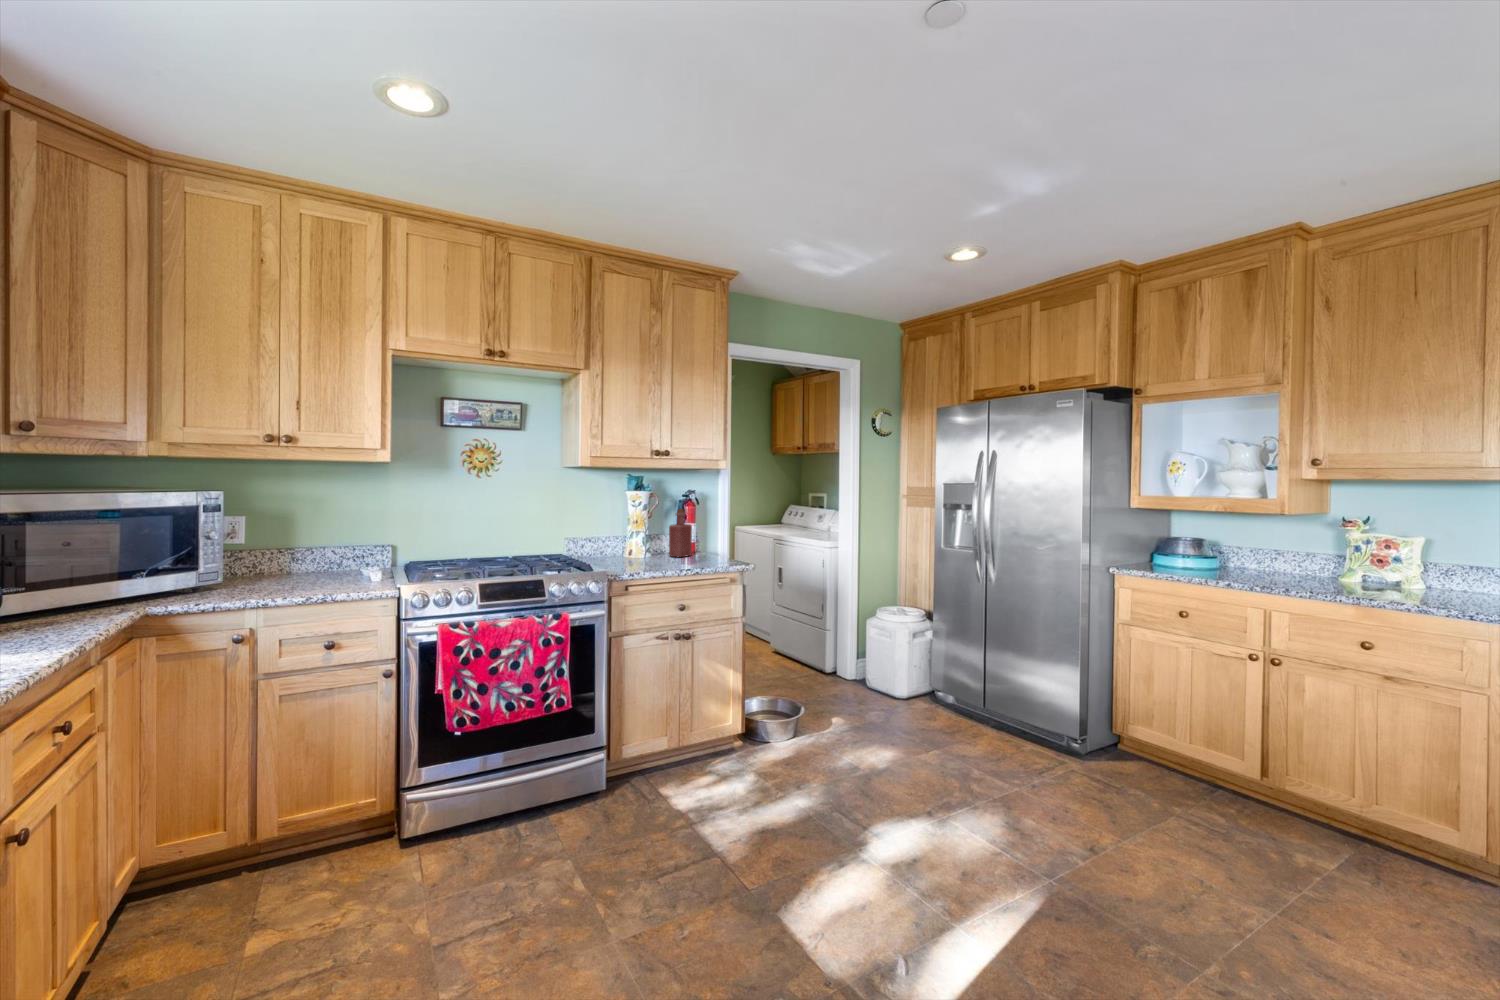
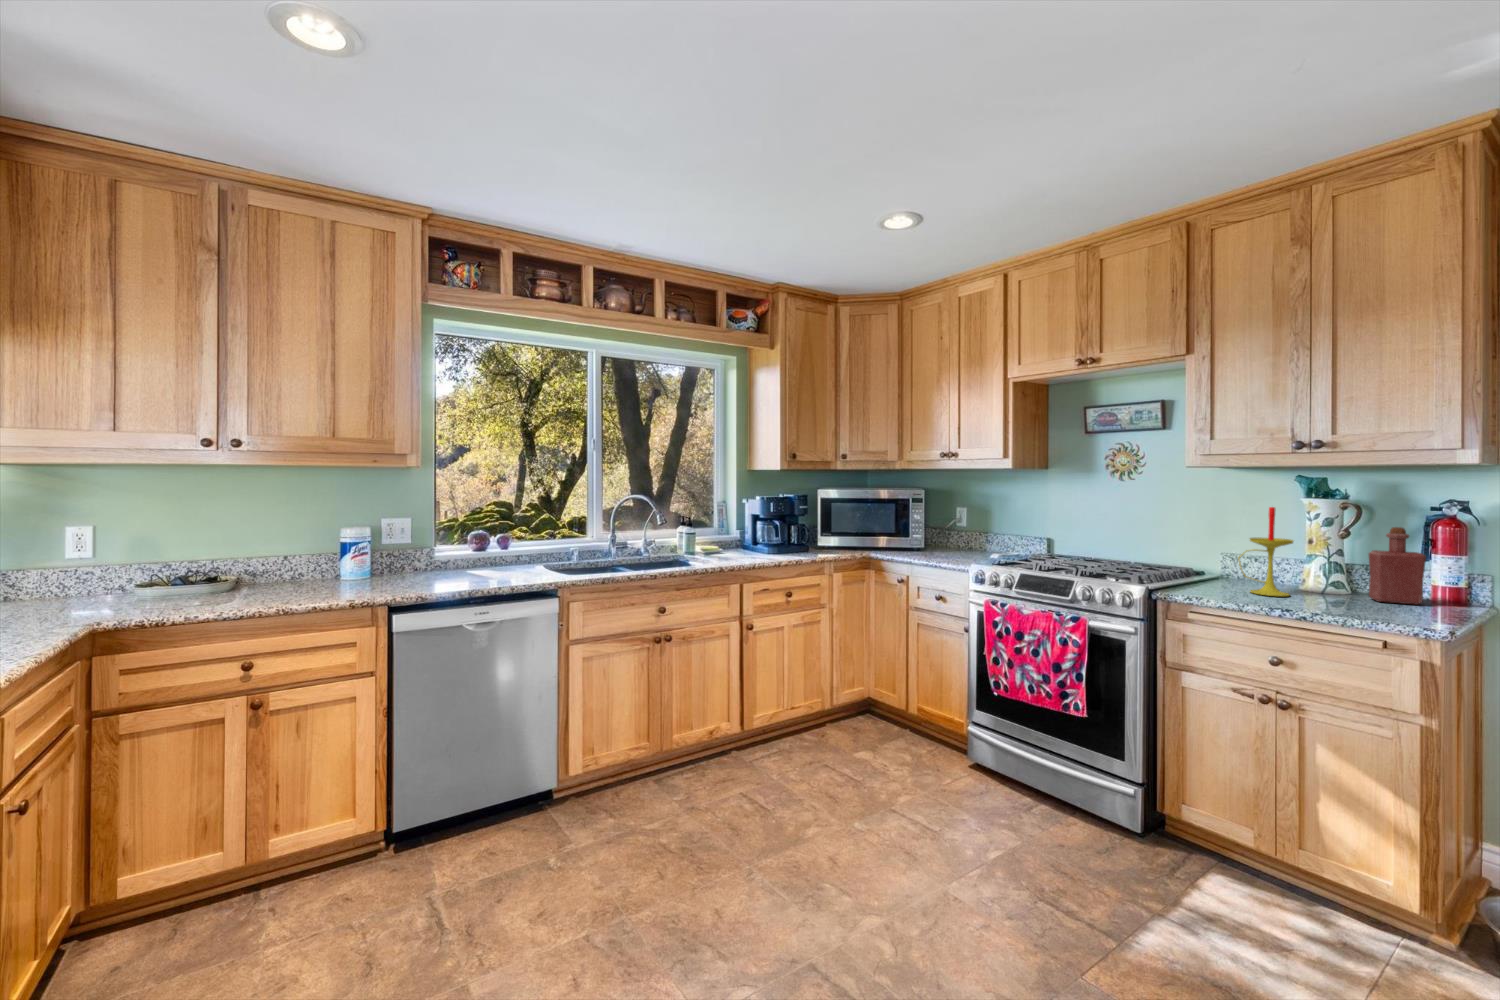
candle: none [630,496,656,564] -> present [1238,507,1293,597]

